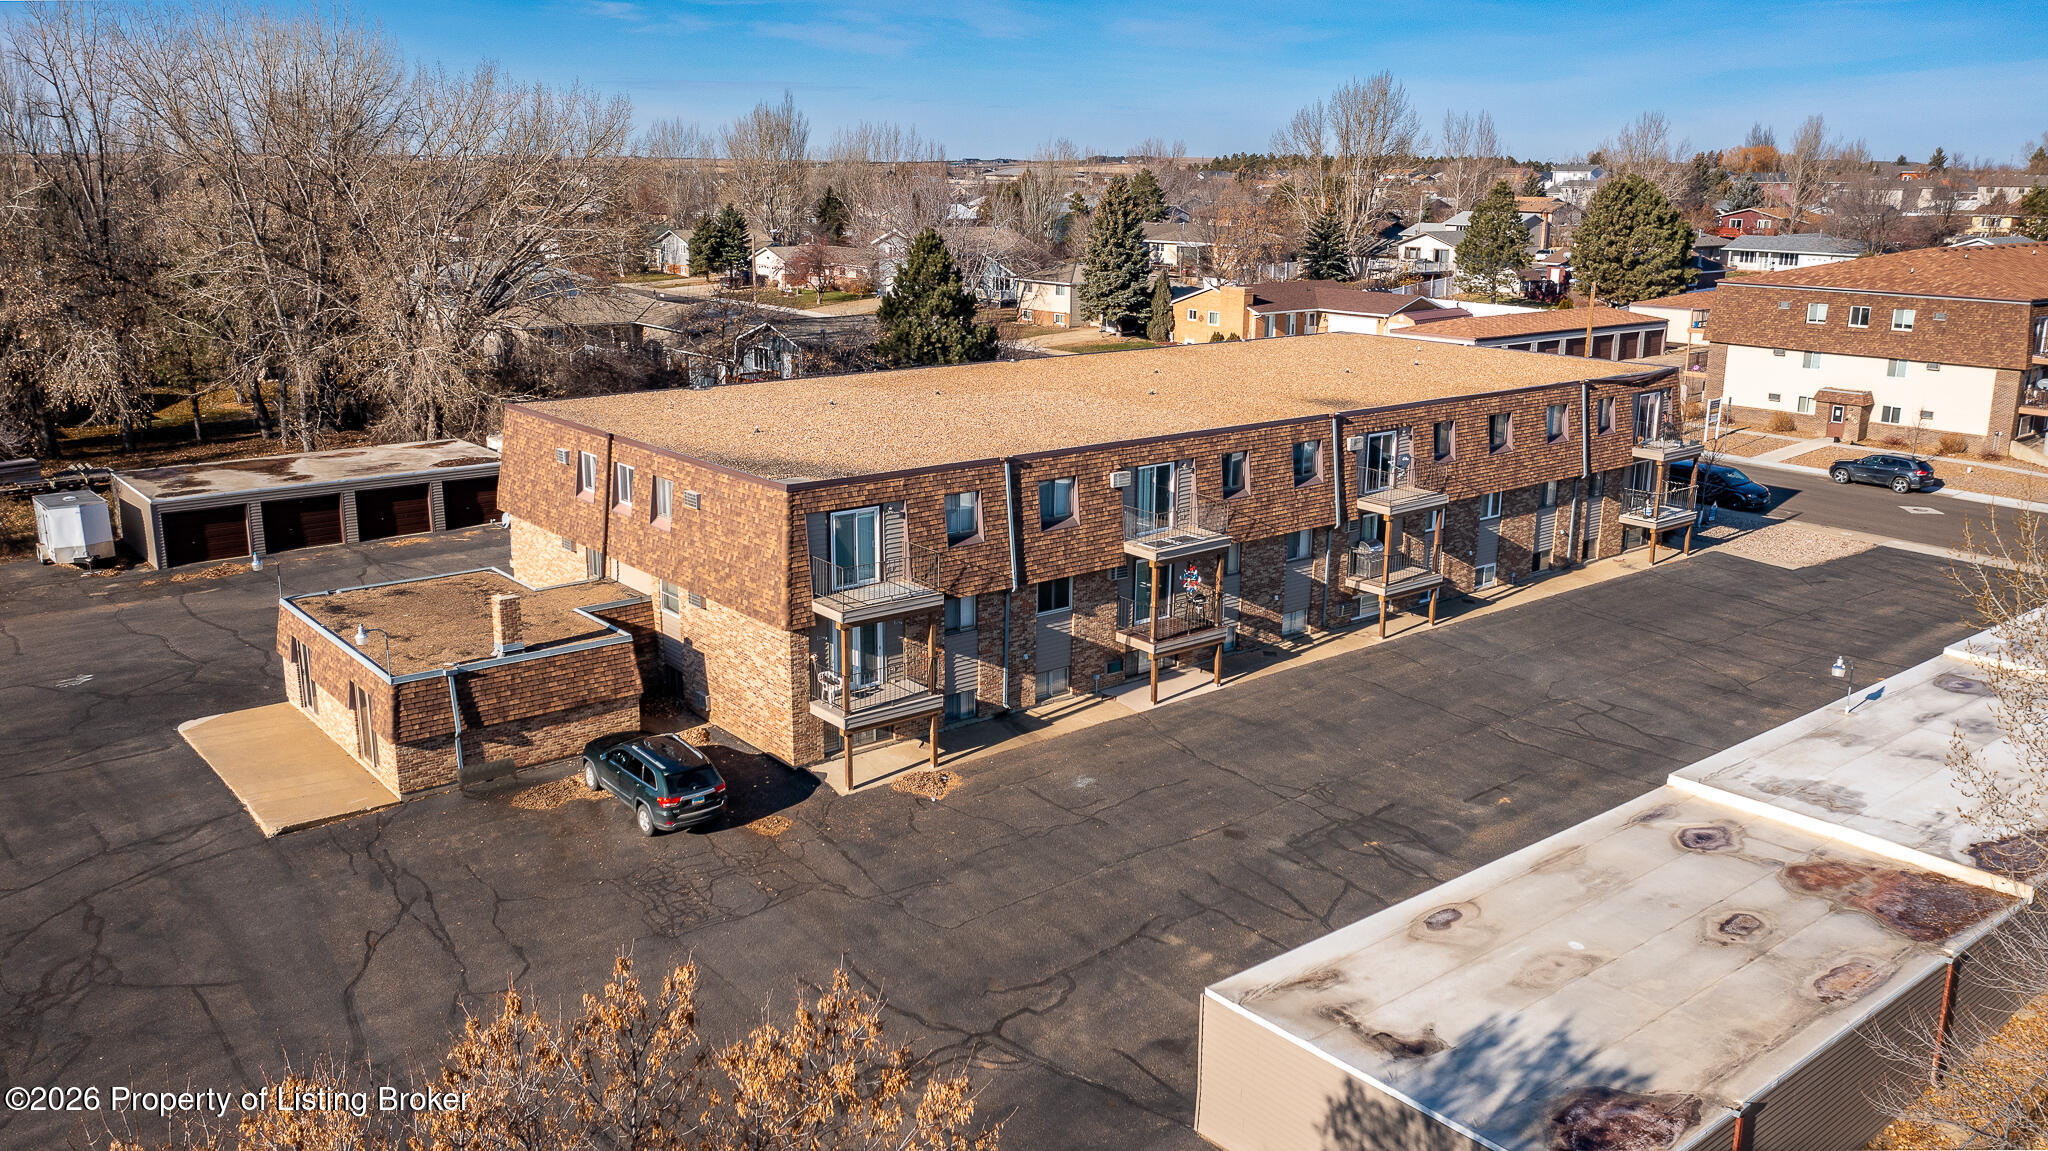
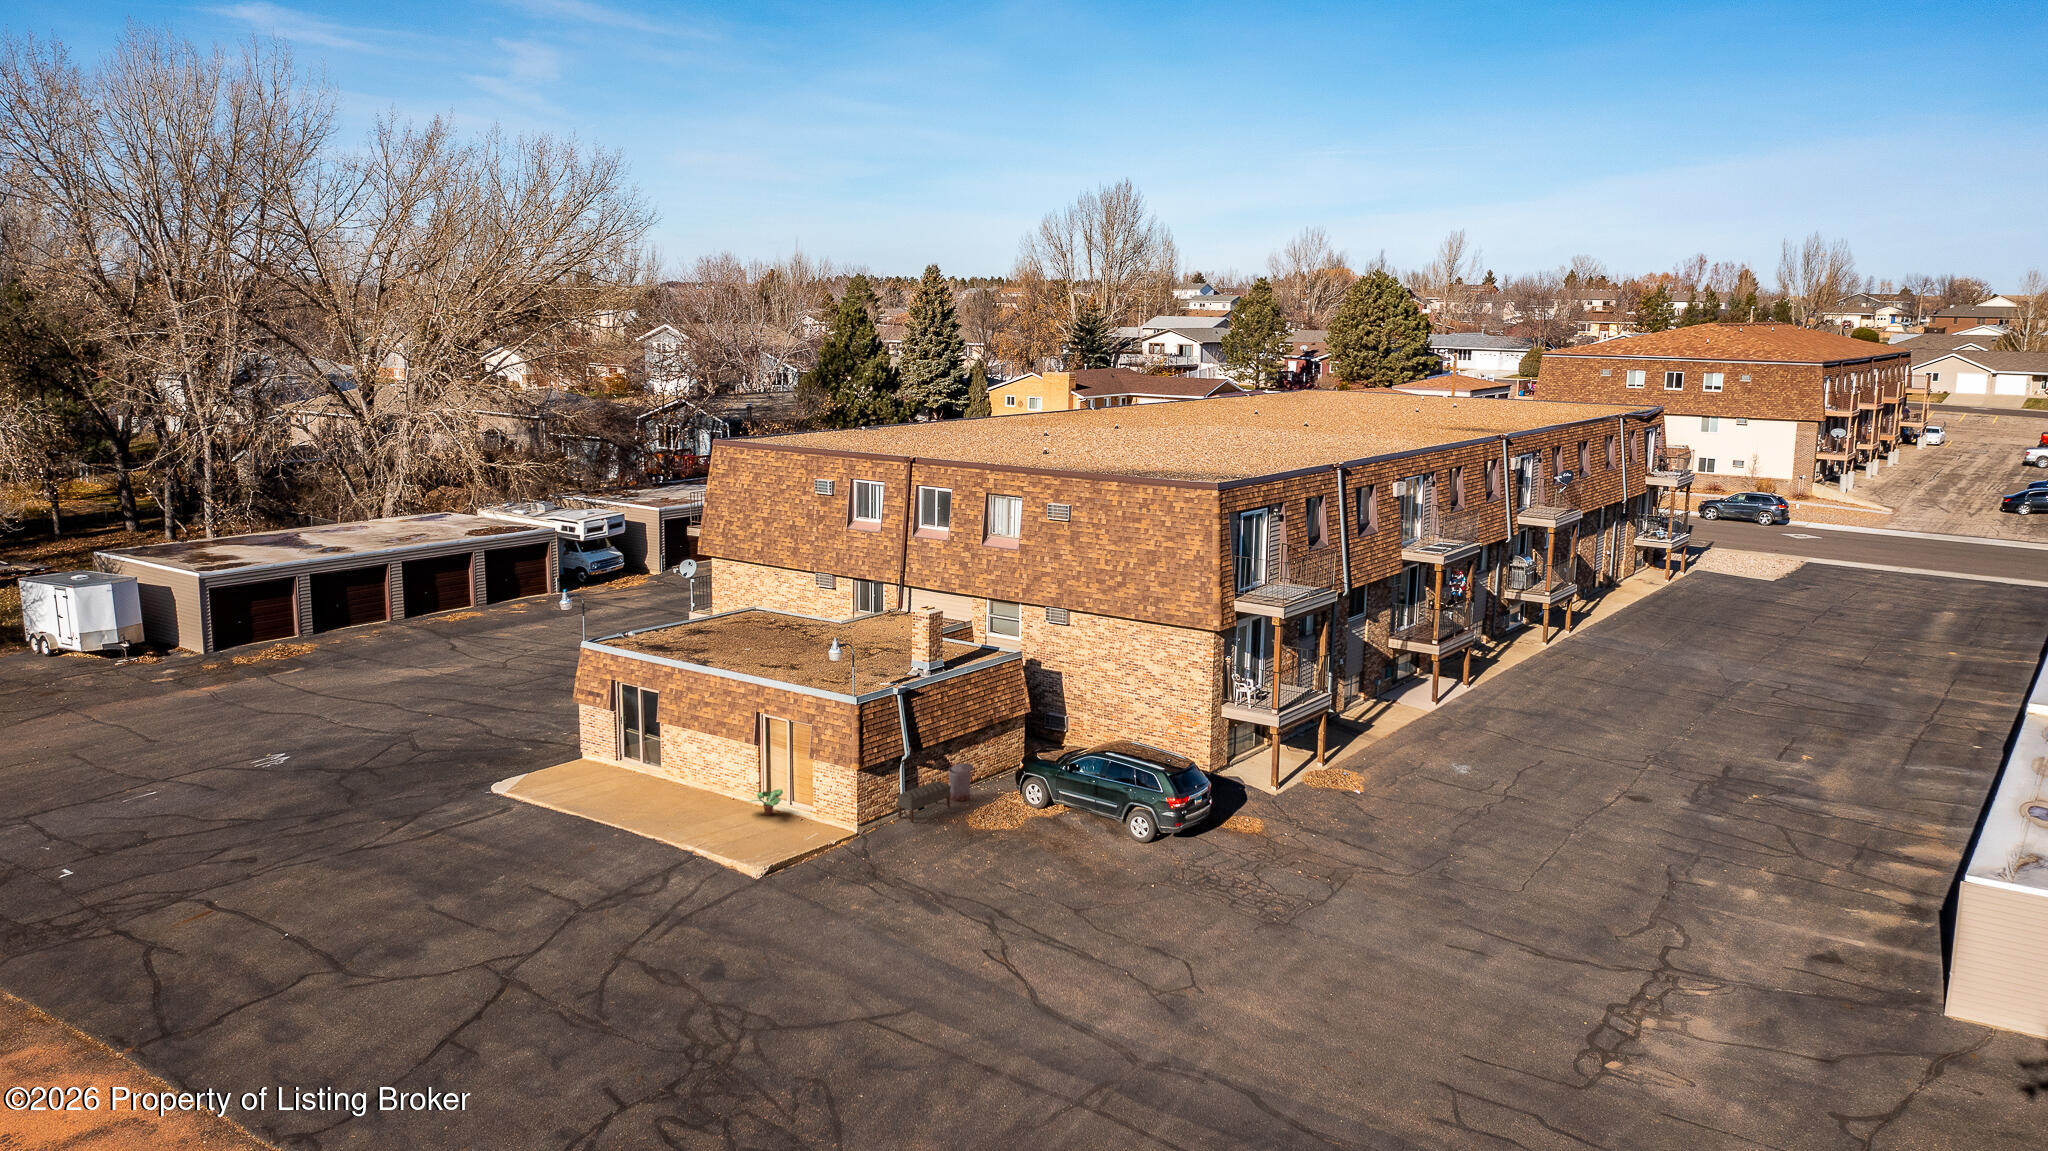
trash can: none [526,740,552,778] -> present [949,763,973,802]
potted plant: none [337,751,375,775] -> present [749,789,783,816]

